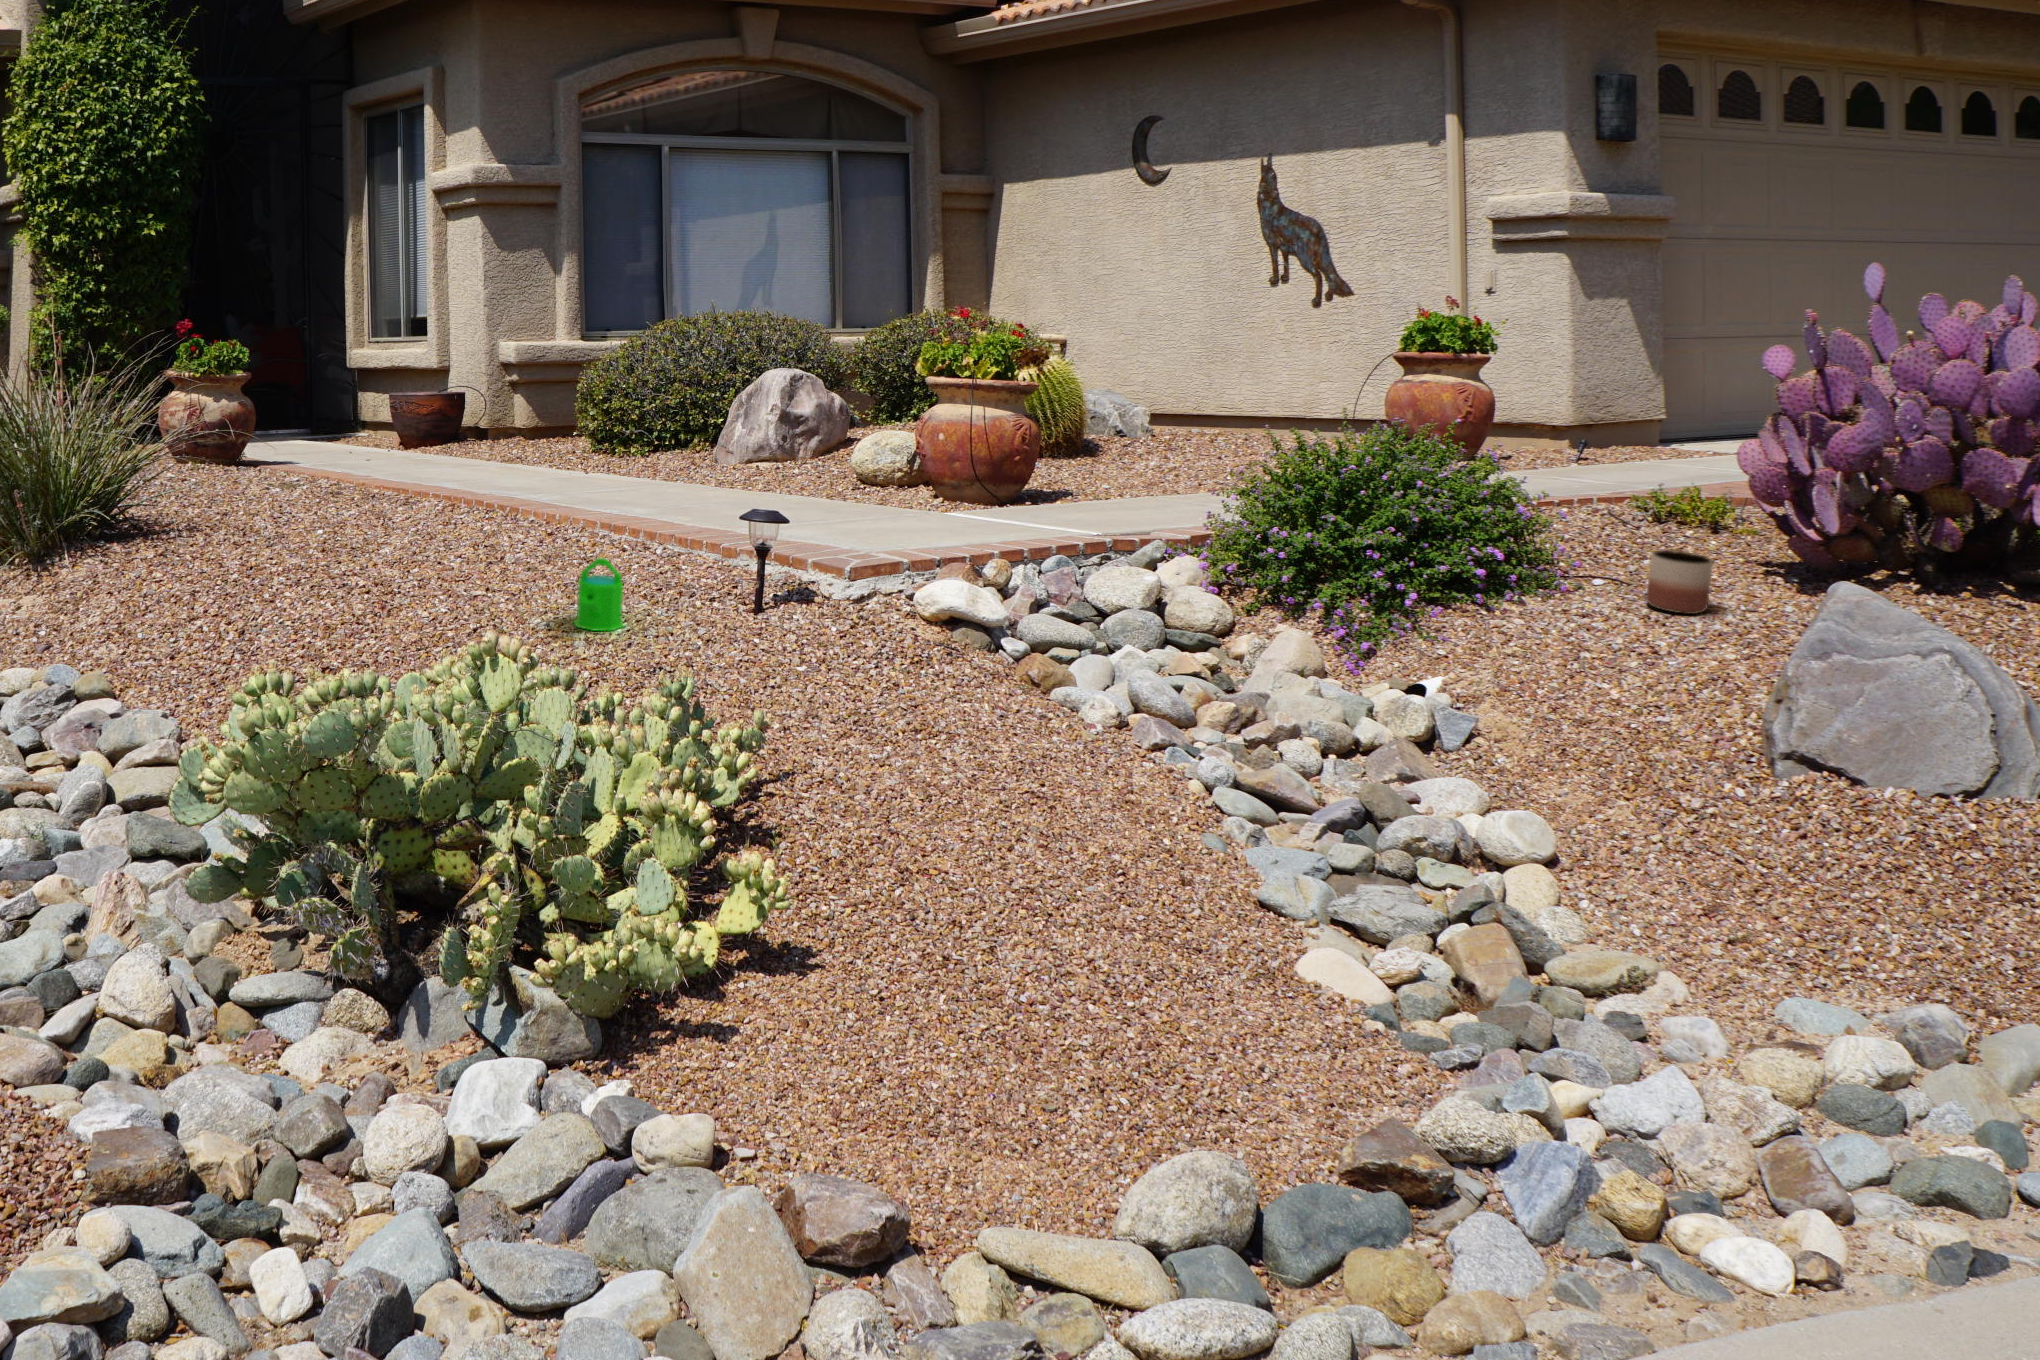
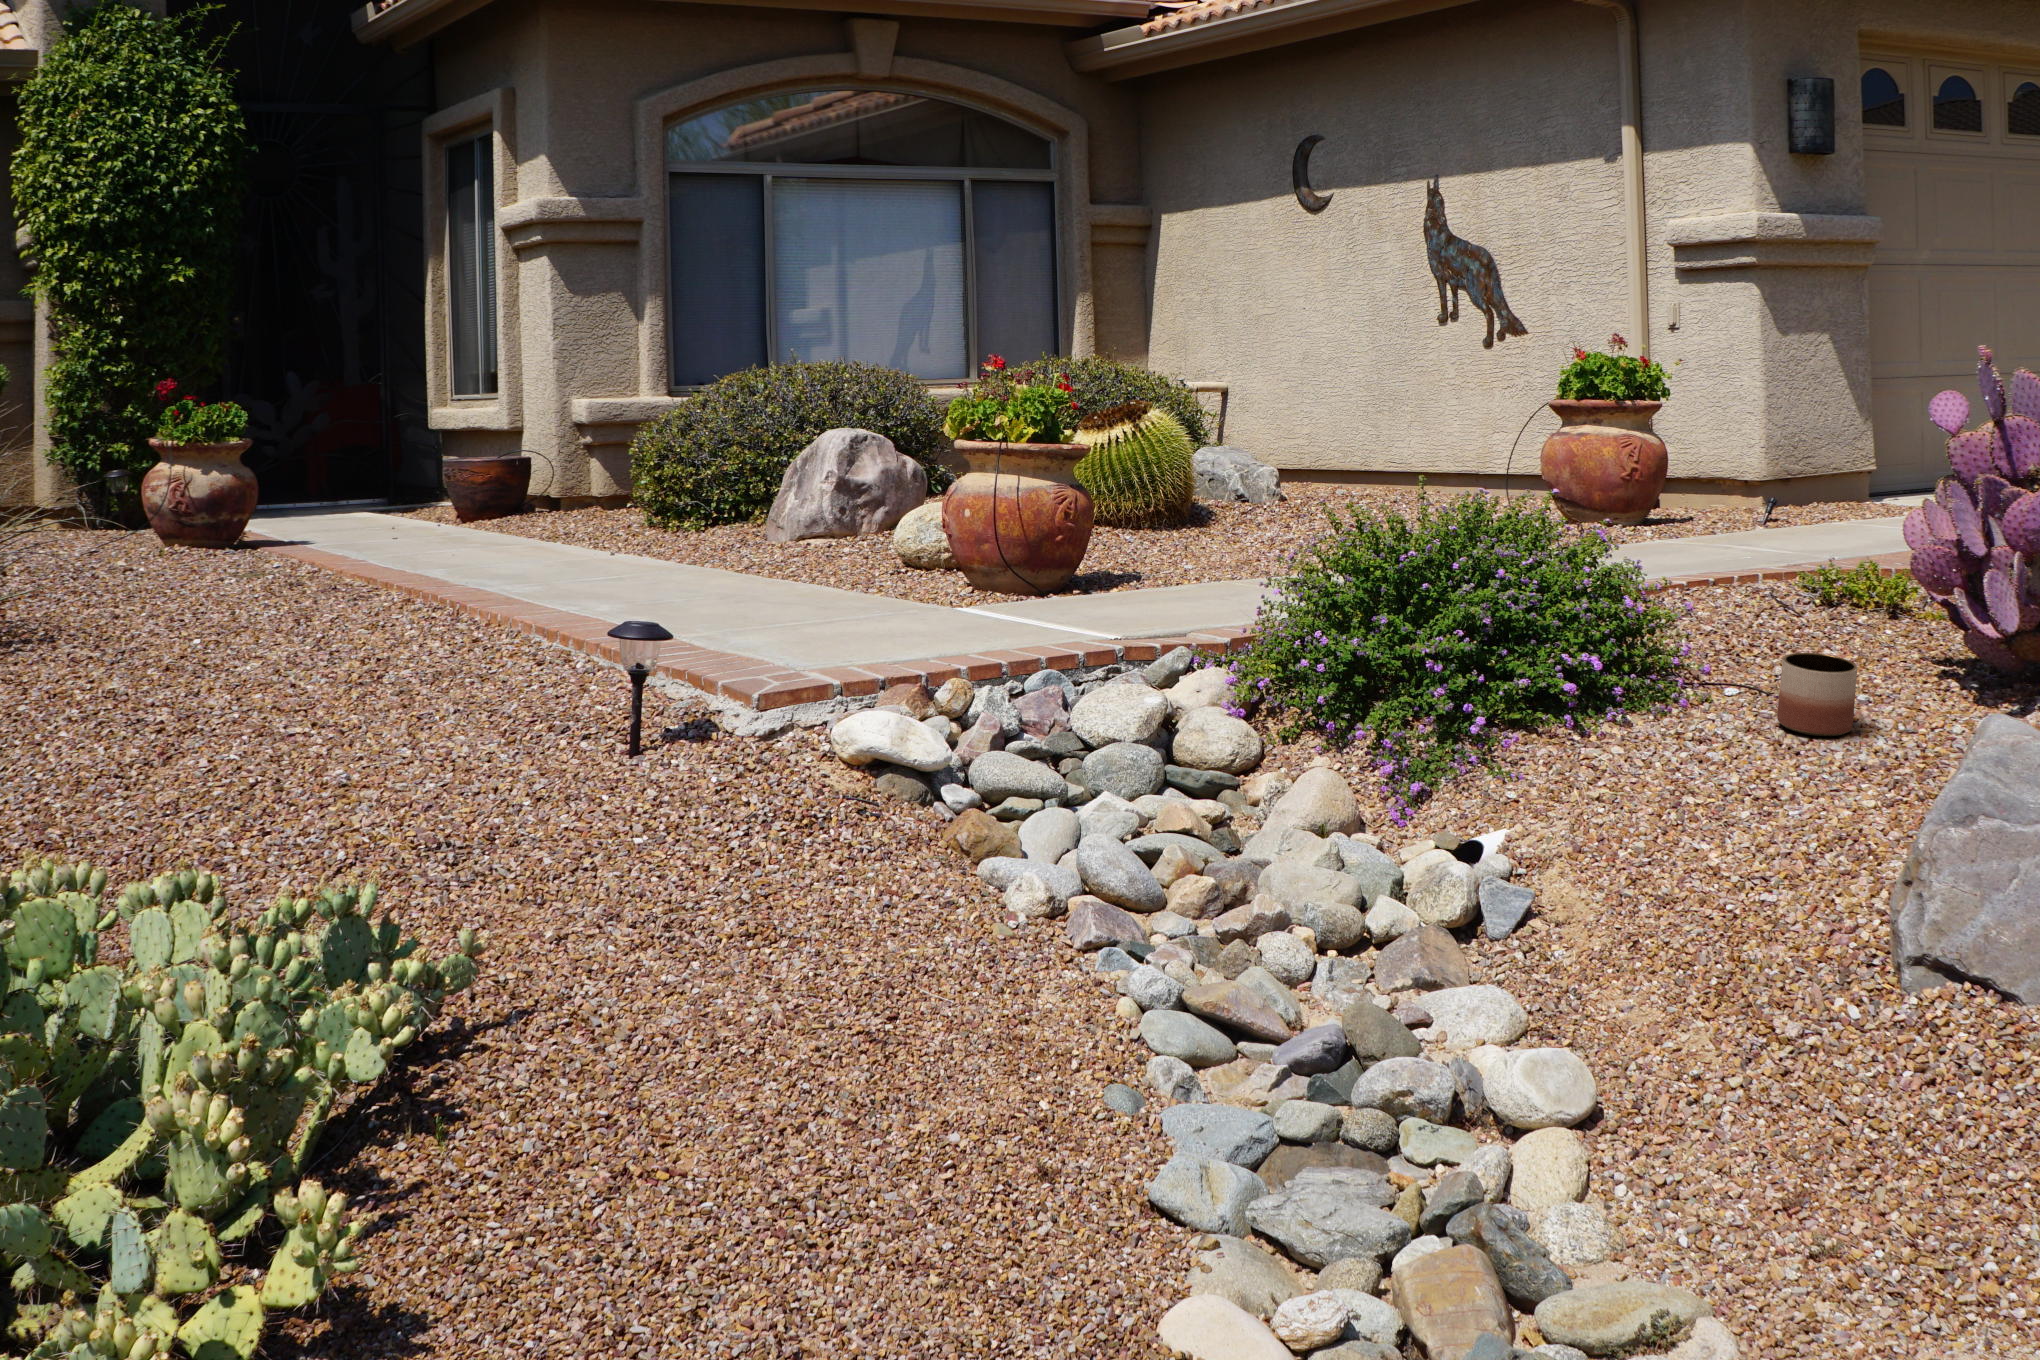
watering can: present [574,558,624,631] -> none [318,702,403,804]

